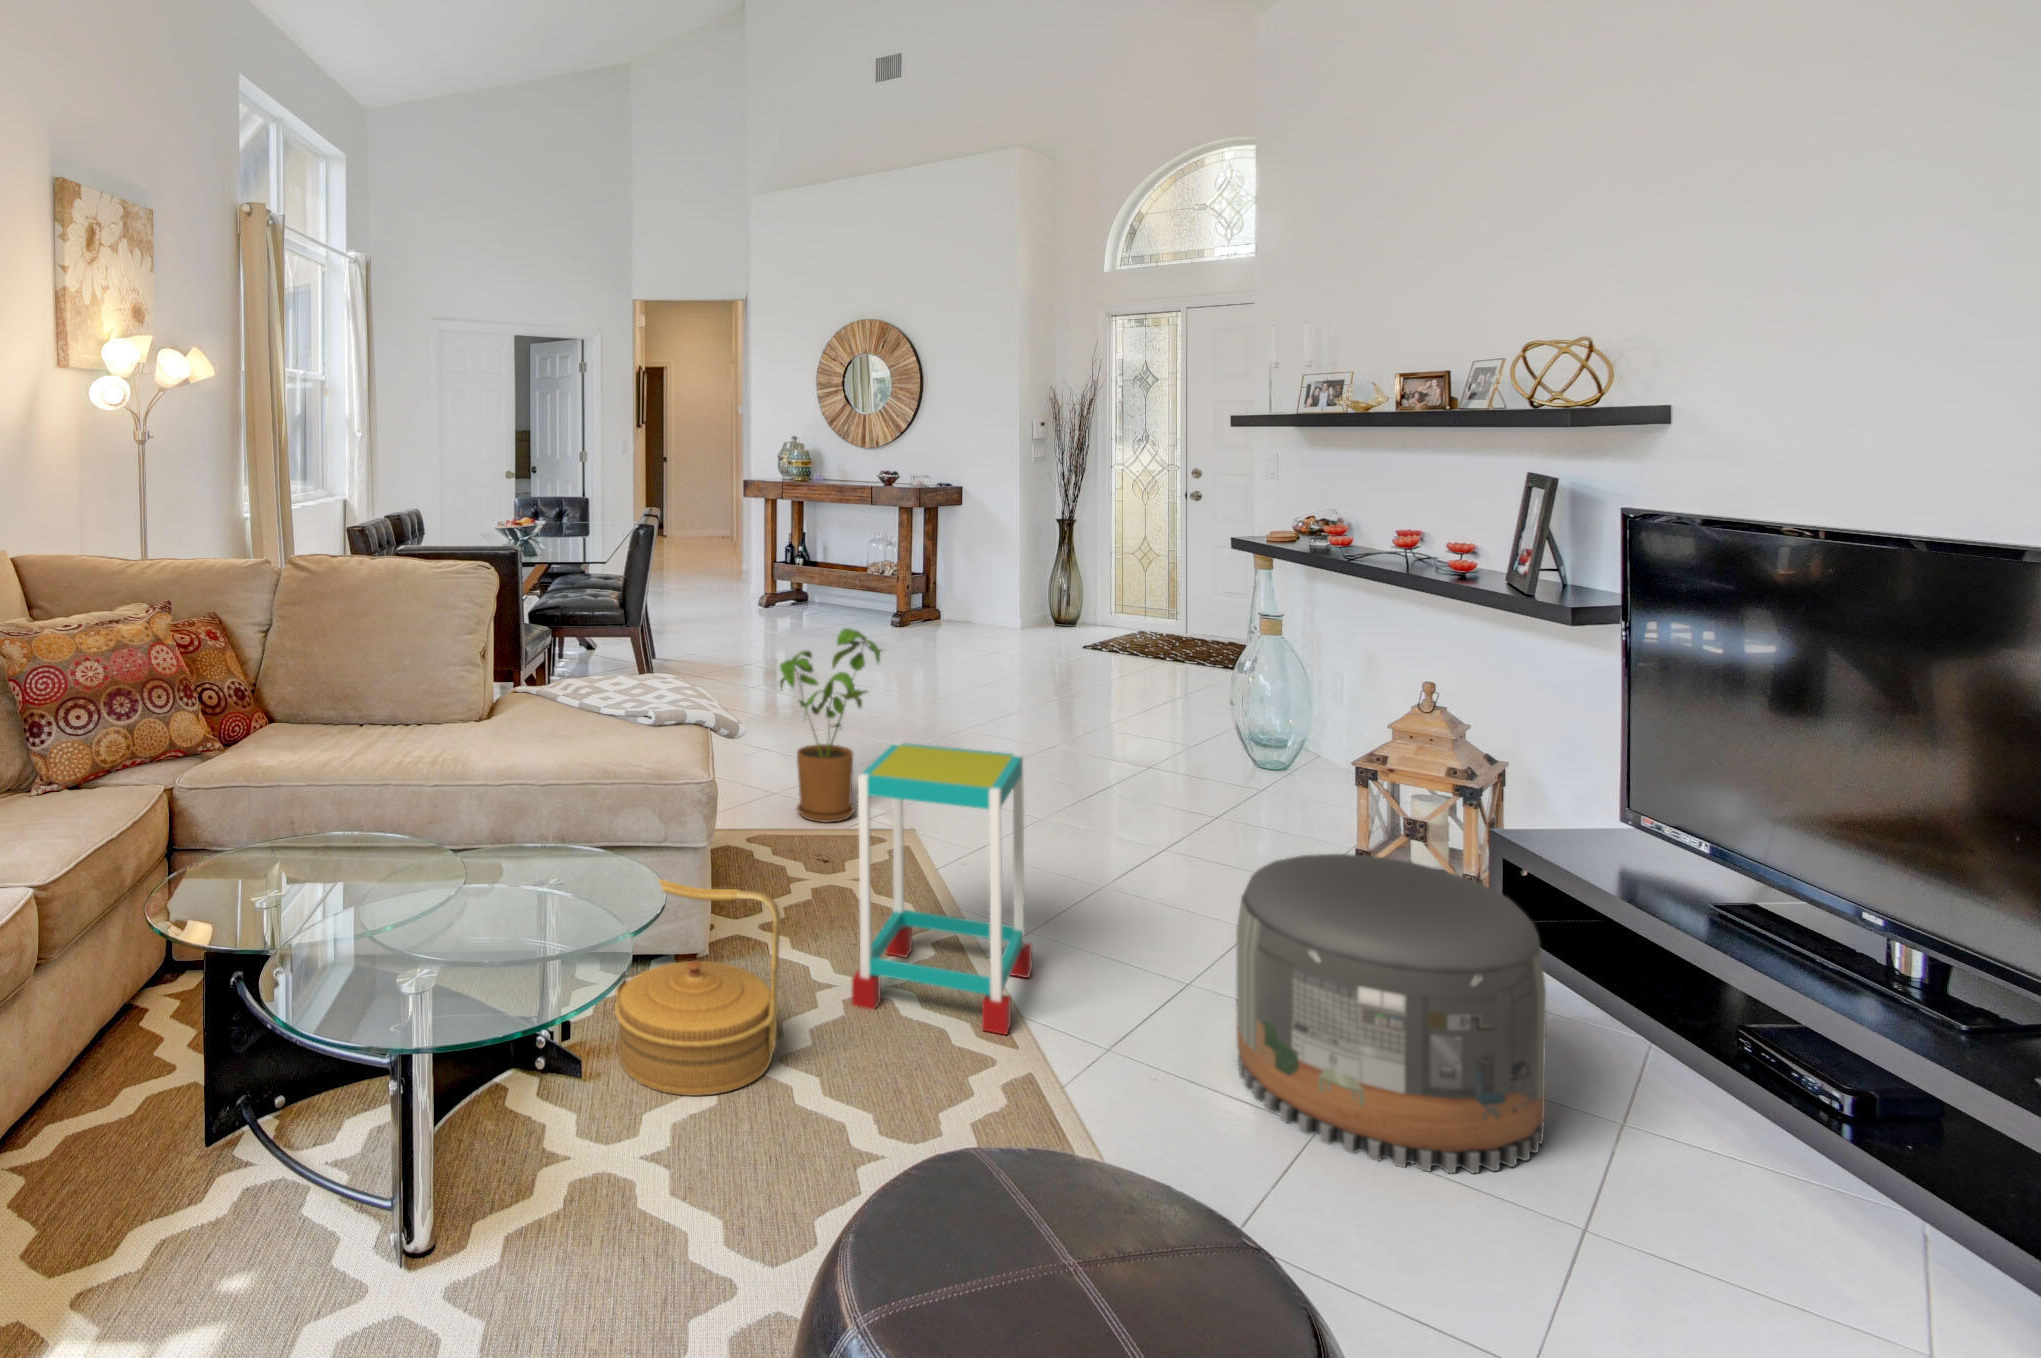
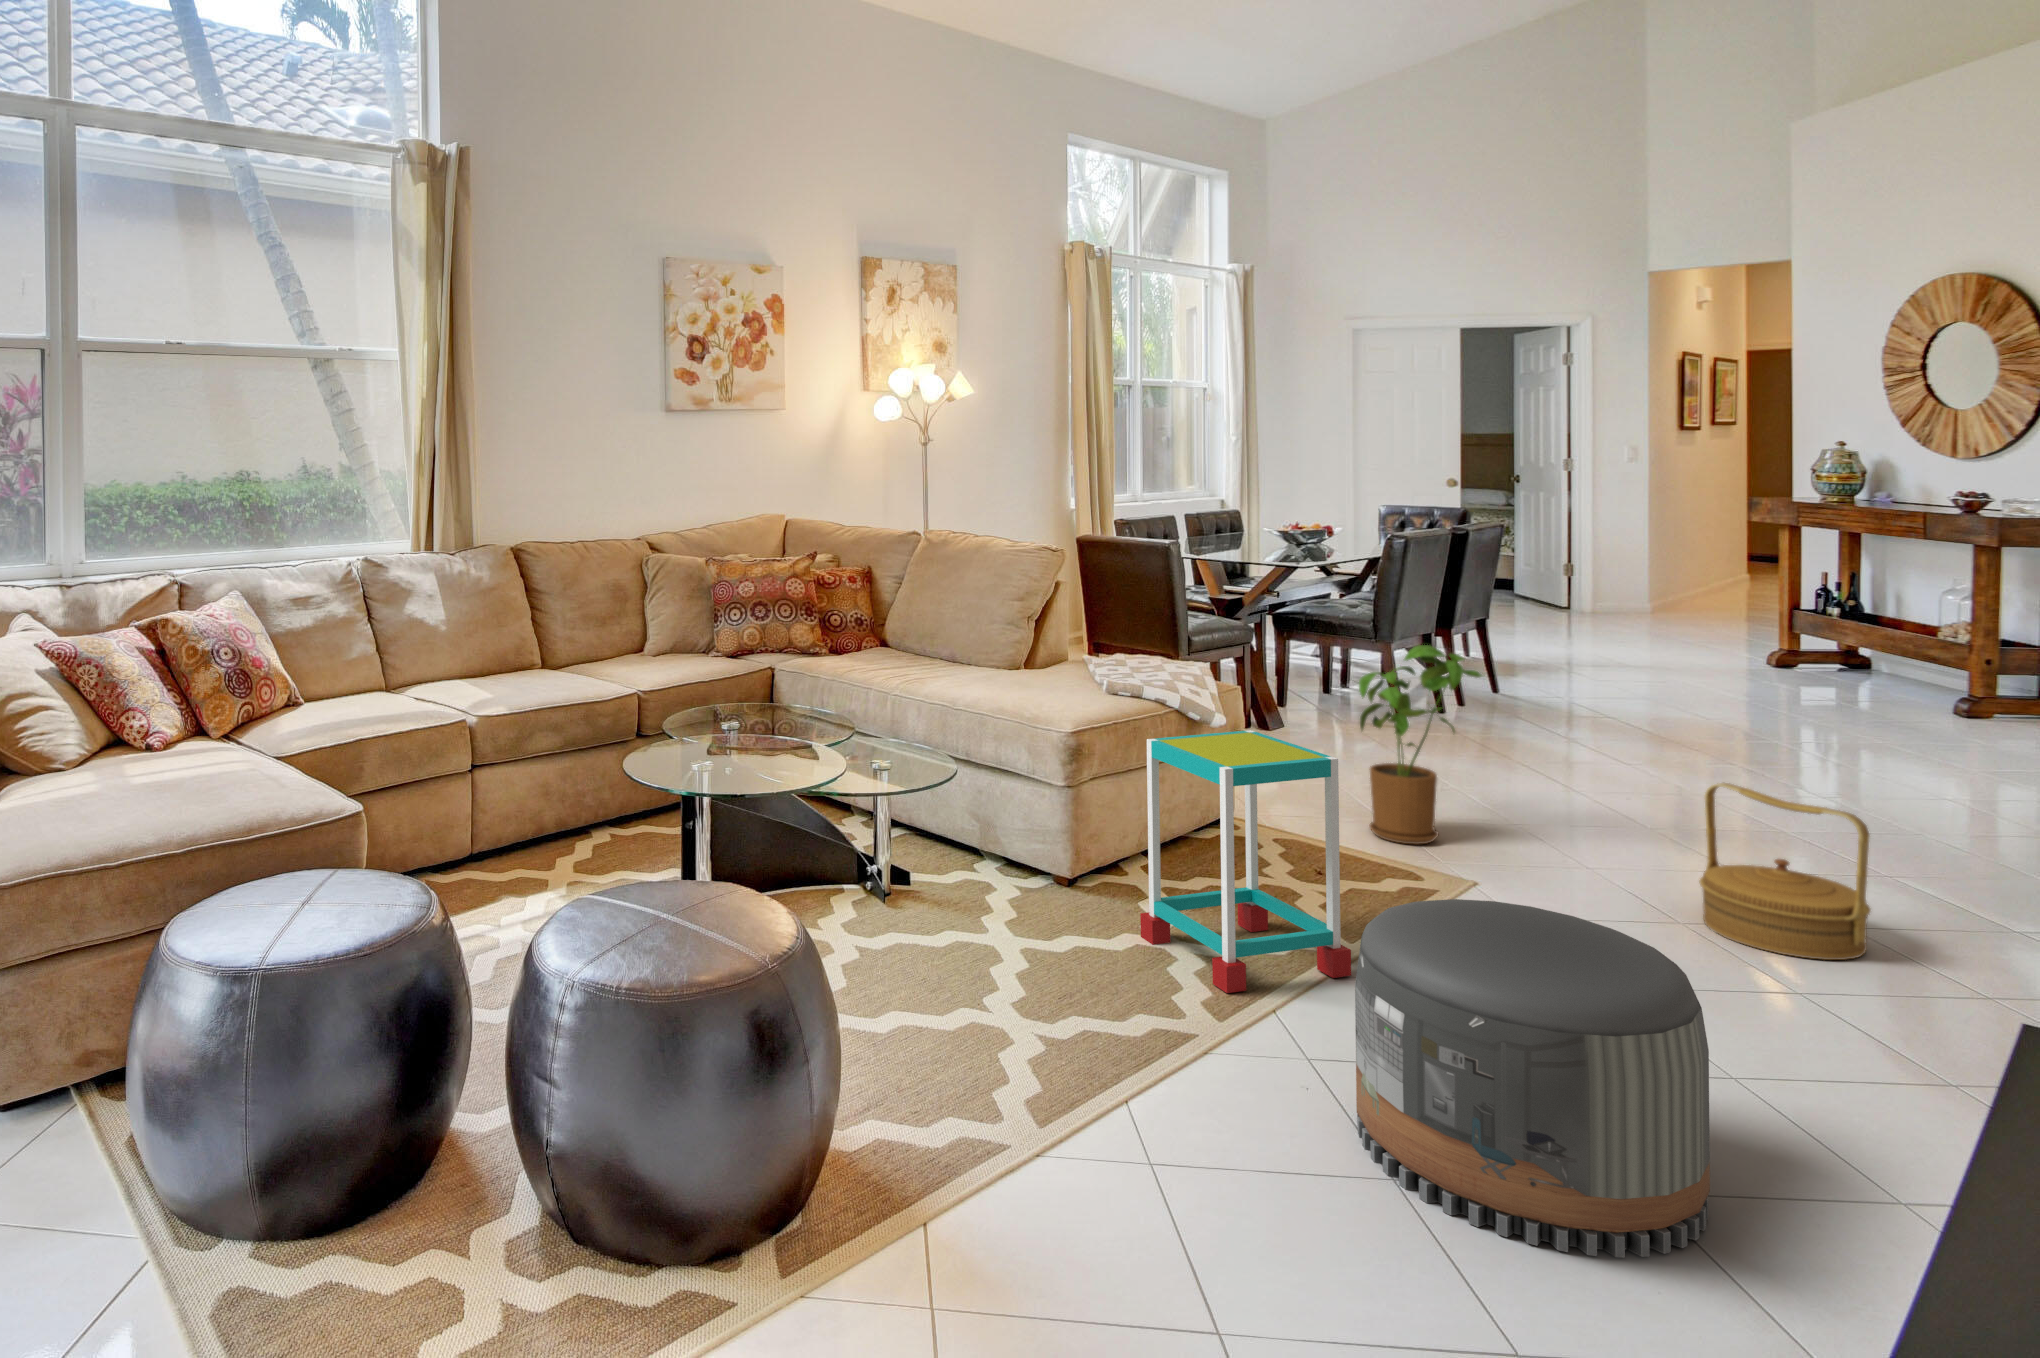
basket: present [615,878,780,1096] -> present [1700,783,1871,960]

